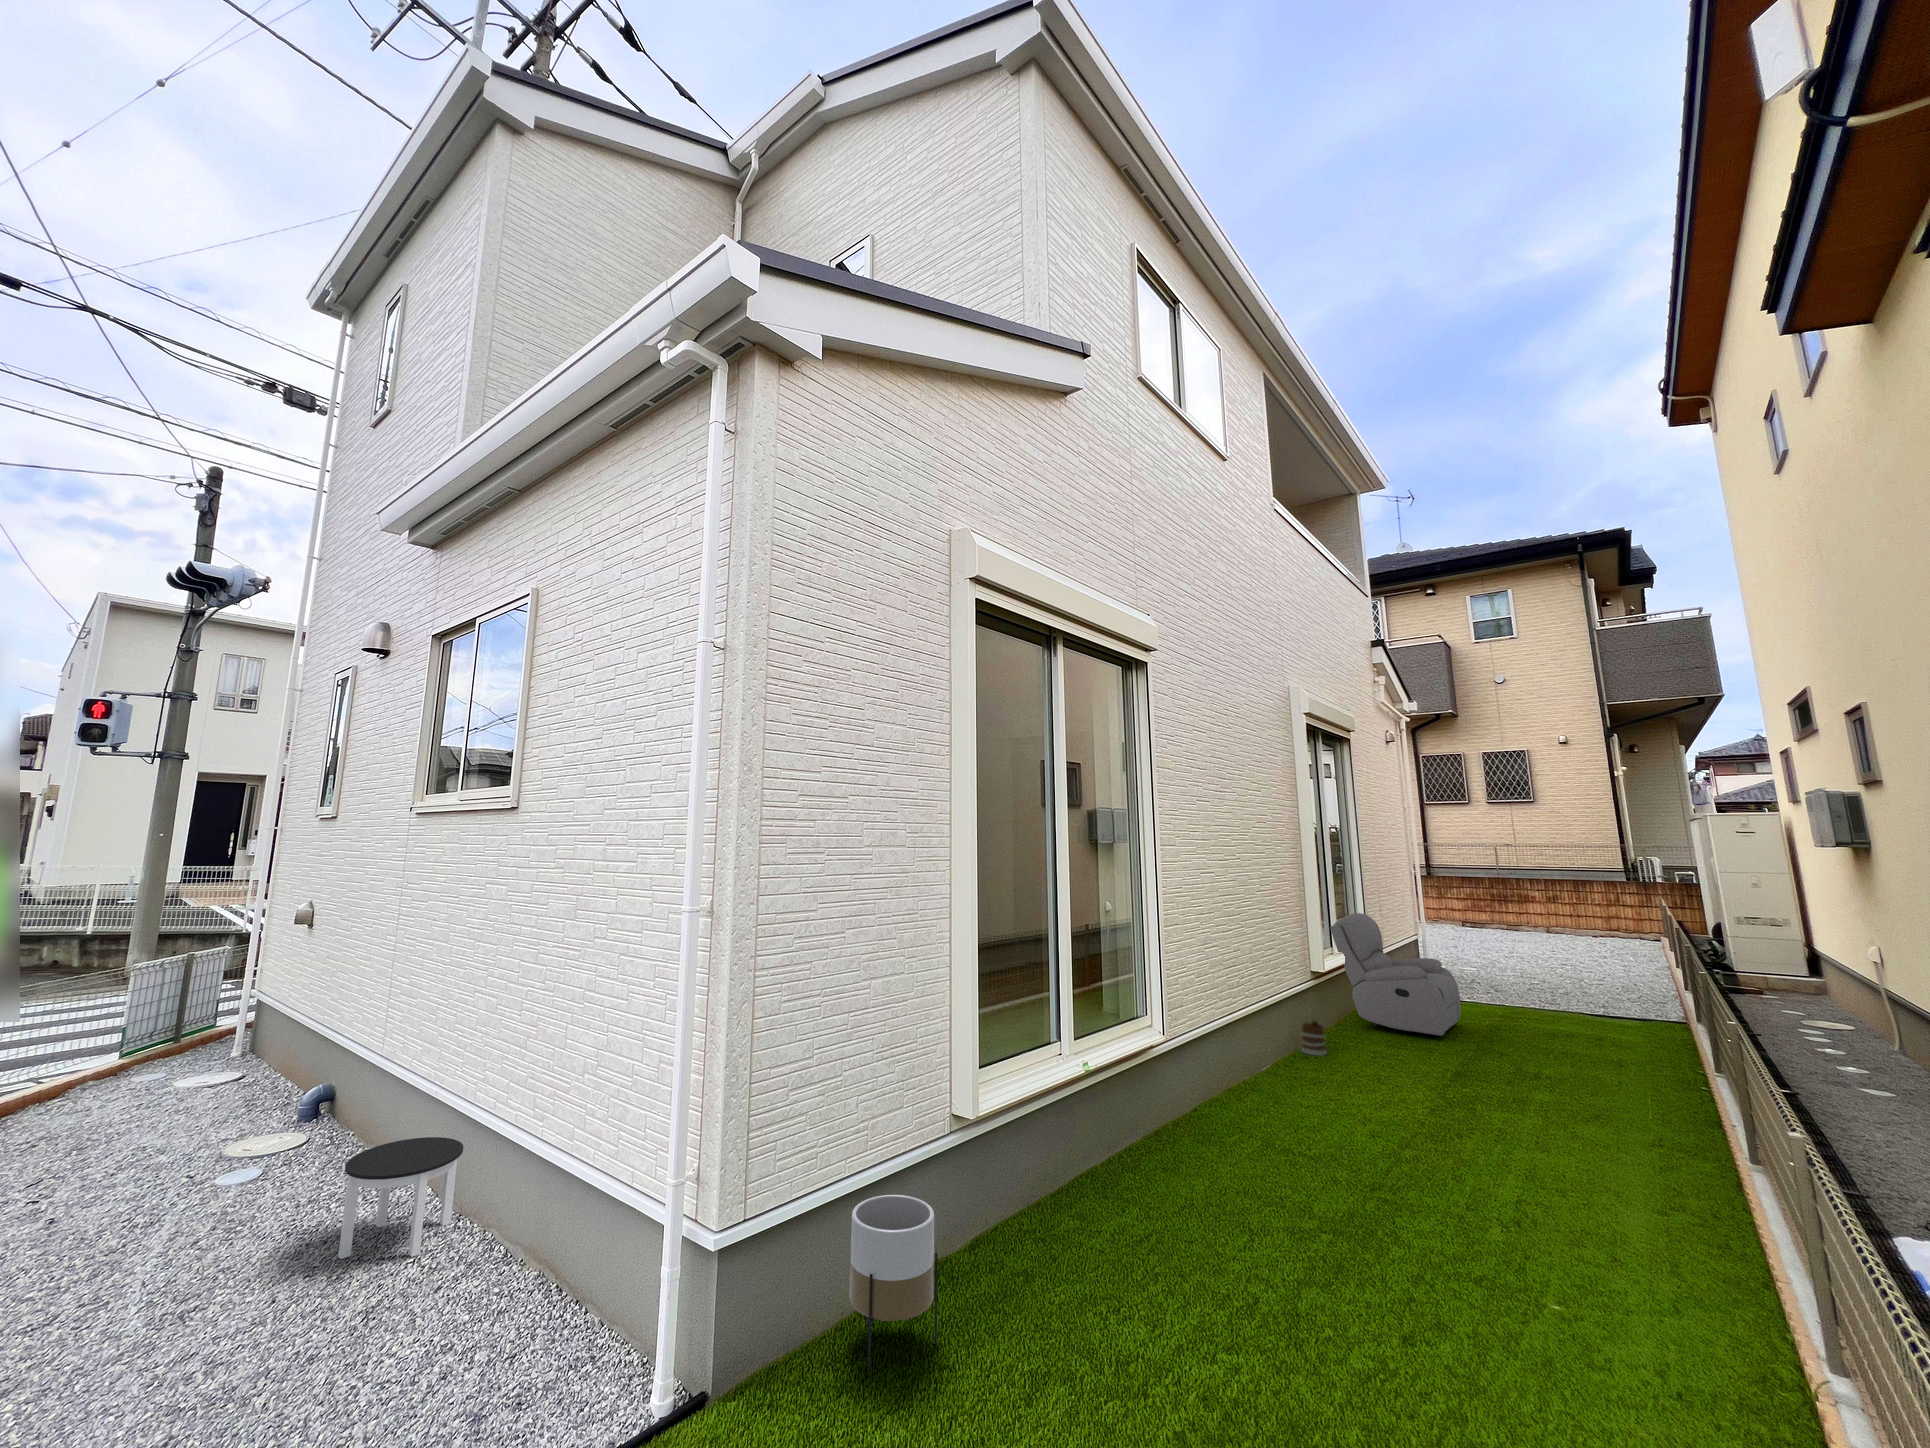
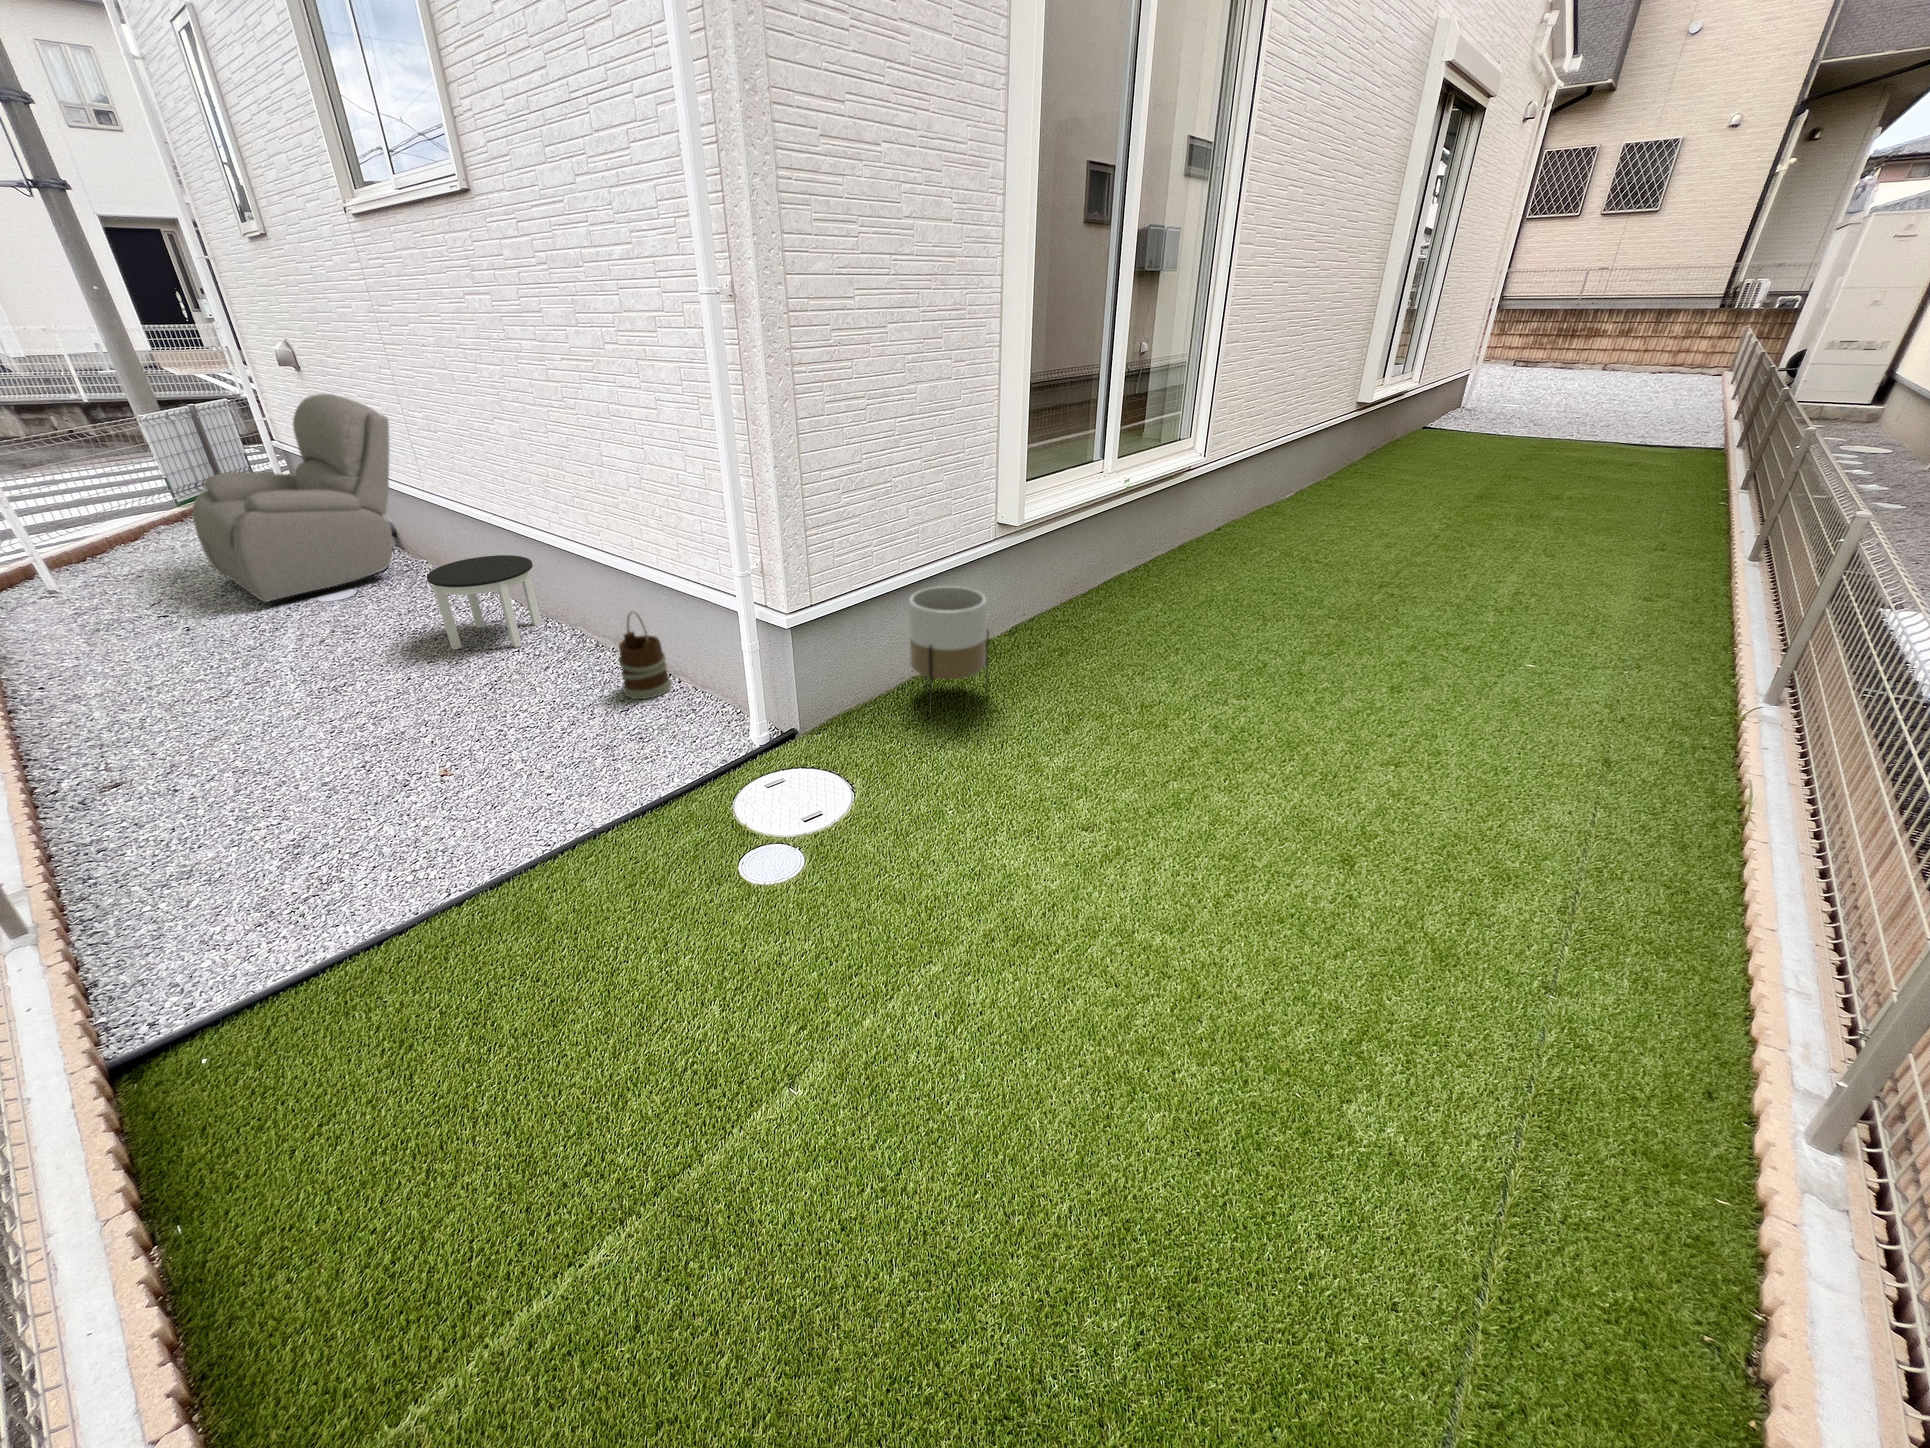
chair: present [1330,913,1461,1036] -> present [193,394,392,602]
wooden bucket: present [1301,1009,1327,1056] -> present [619,612,672,699]

